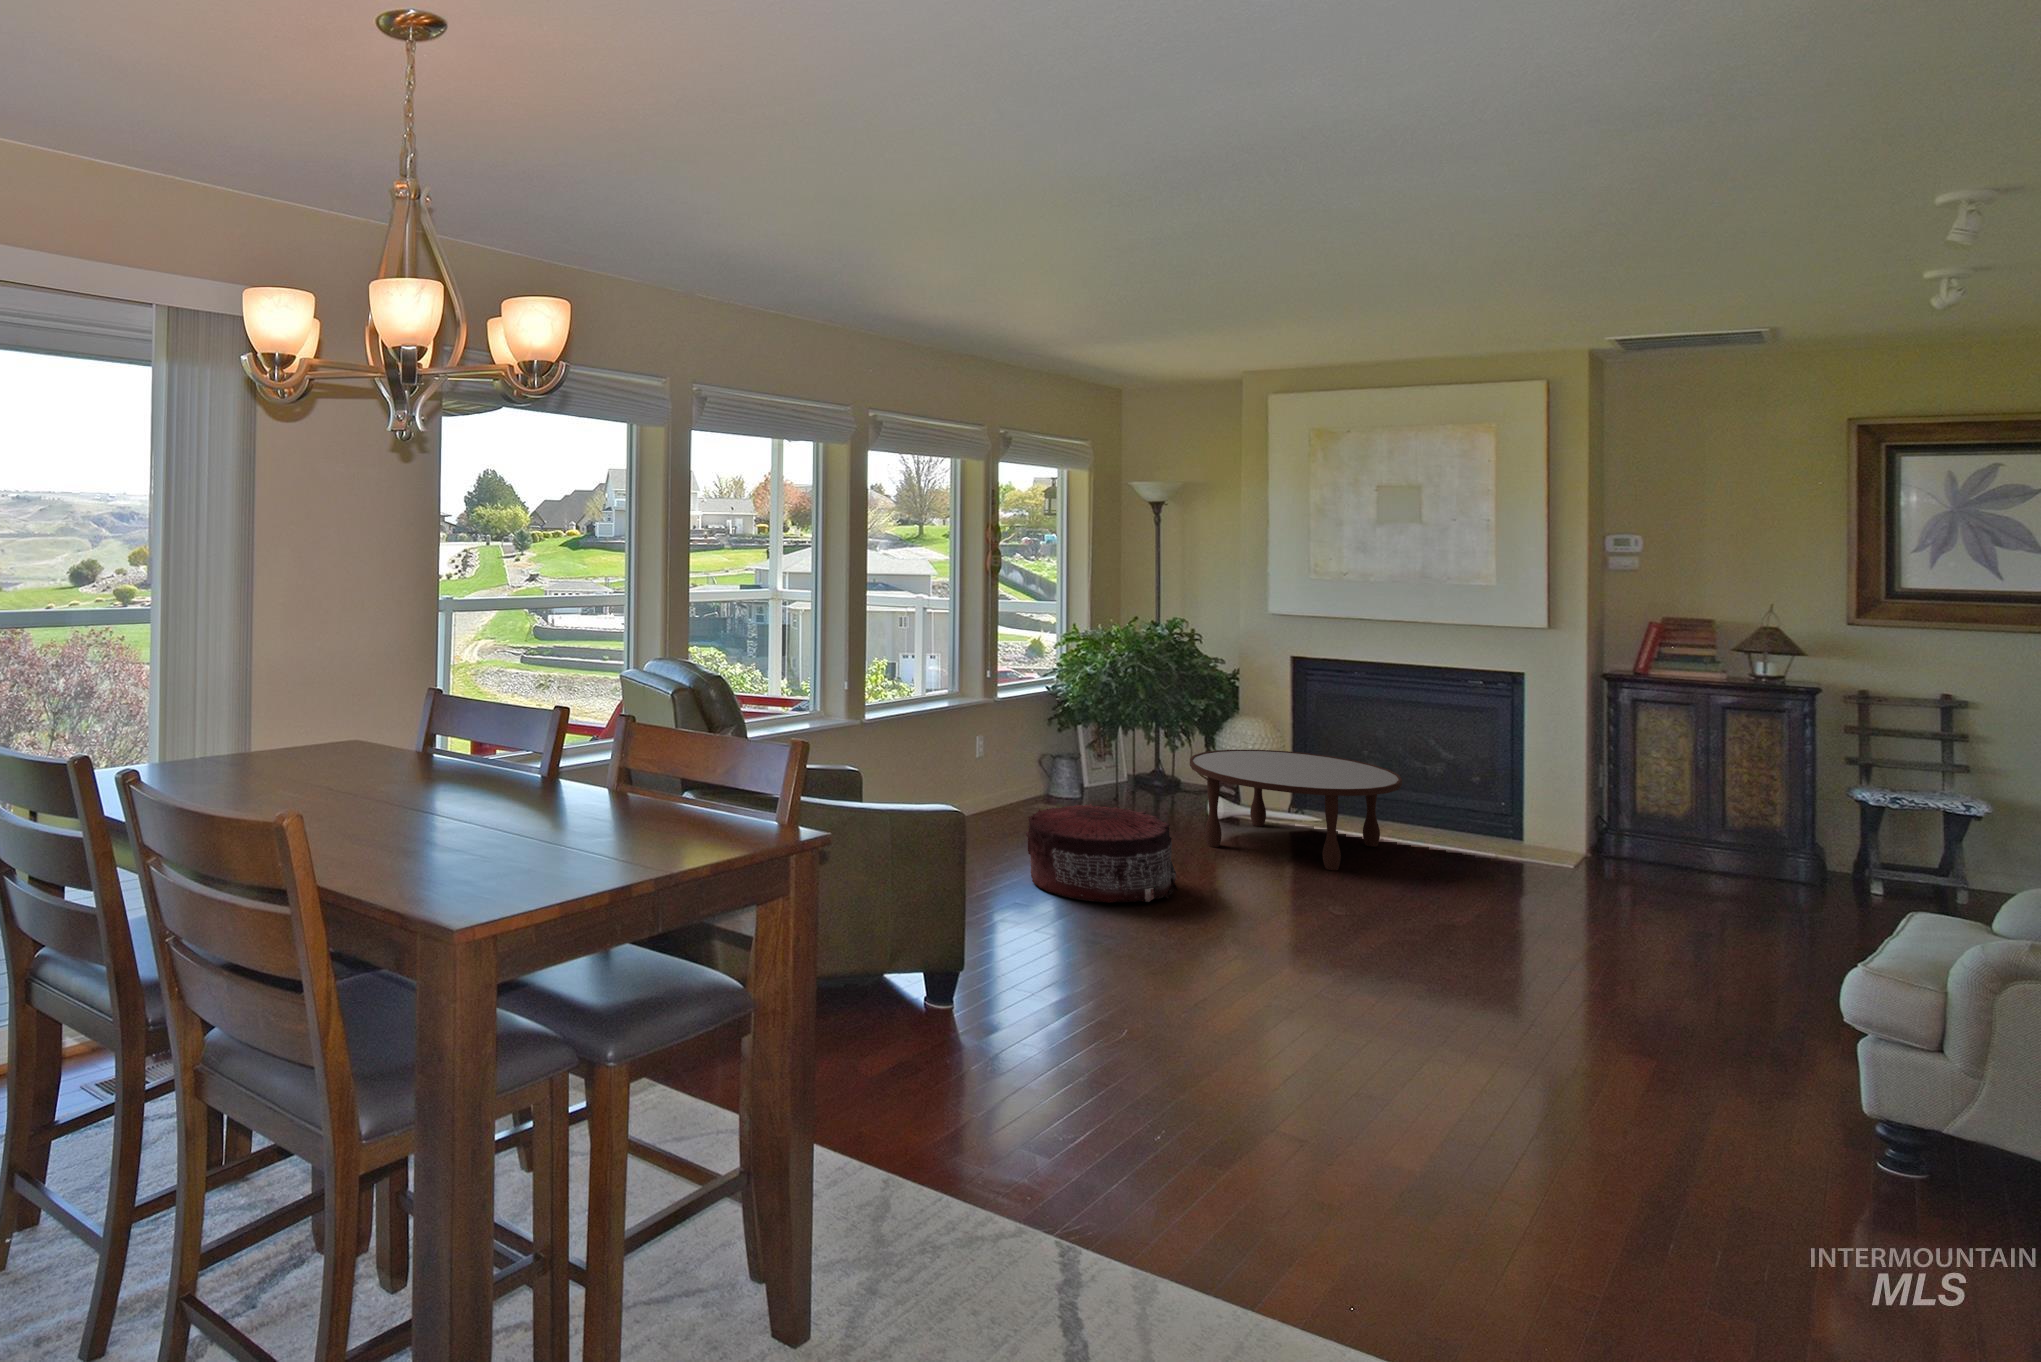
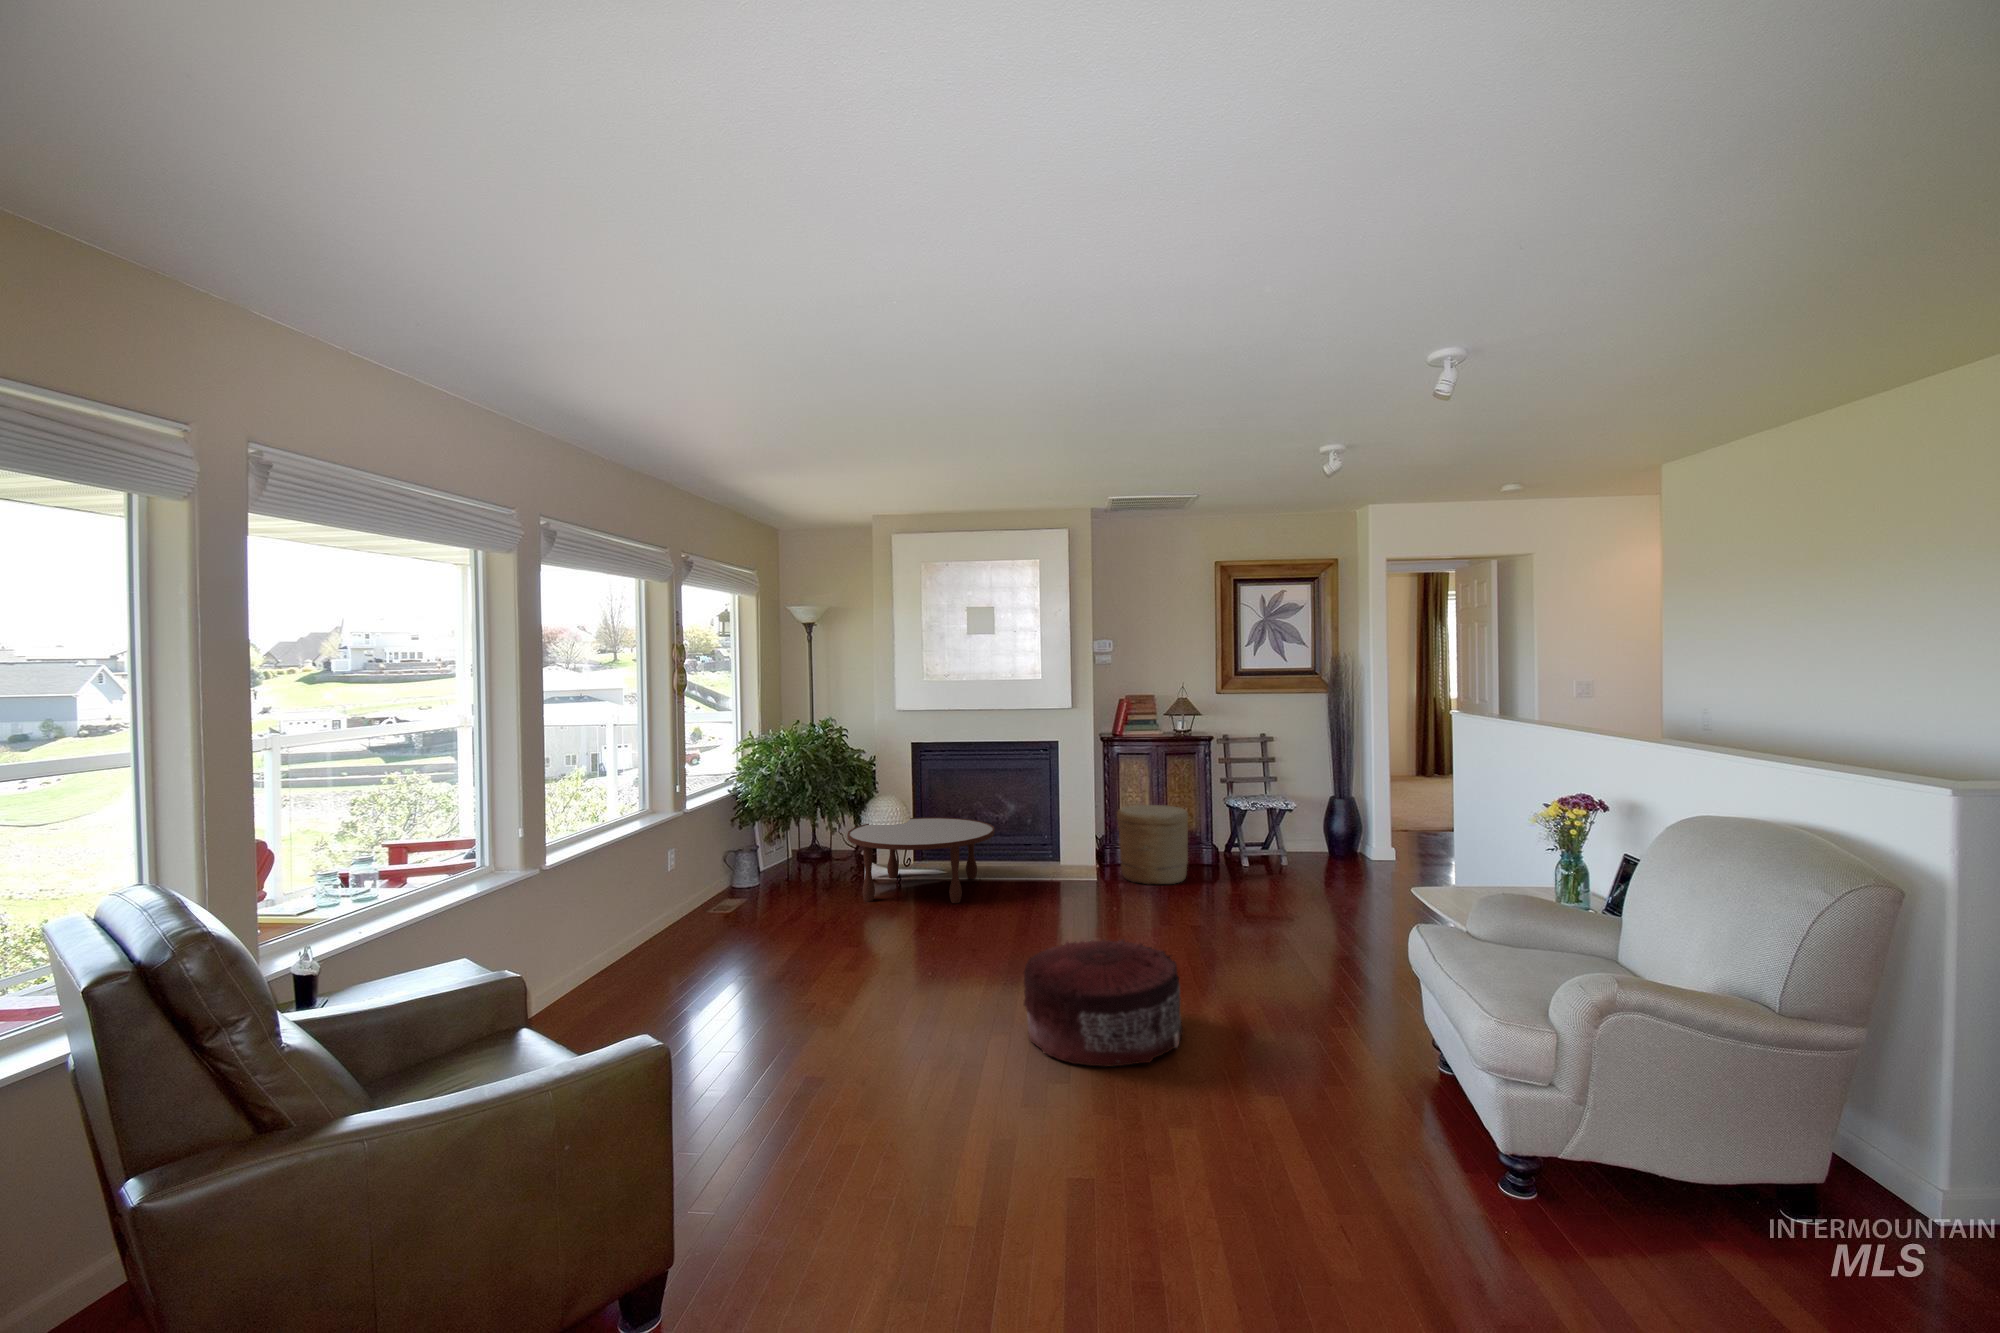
woven basket: none [1613,781,1749,910] -> present [1117,805,1188,885]
pouf: present [1026,804,1178,903] -> present [1024,939,1183,1067]

